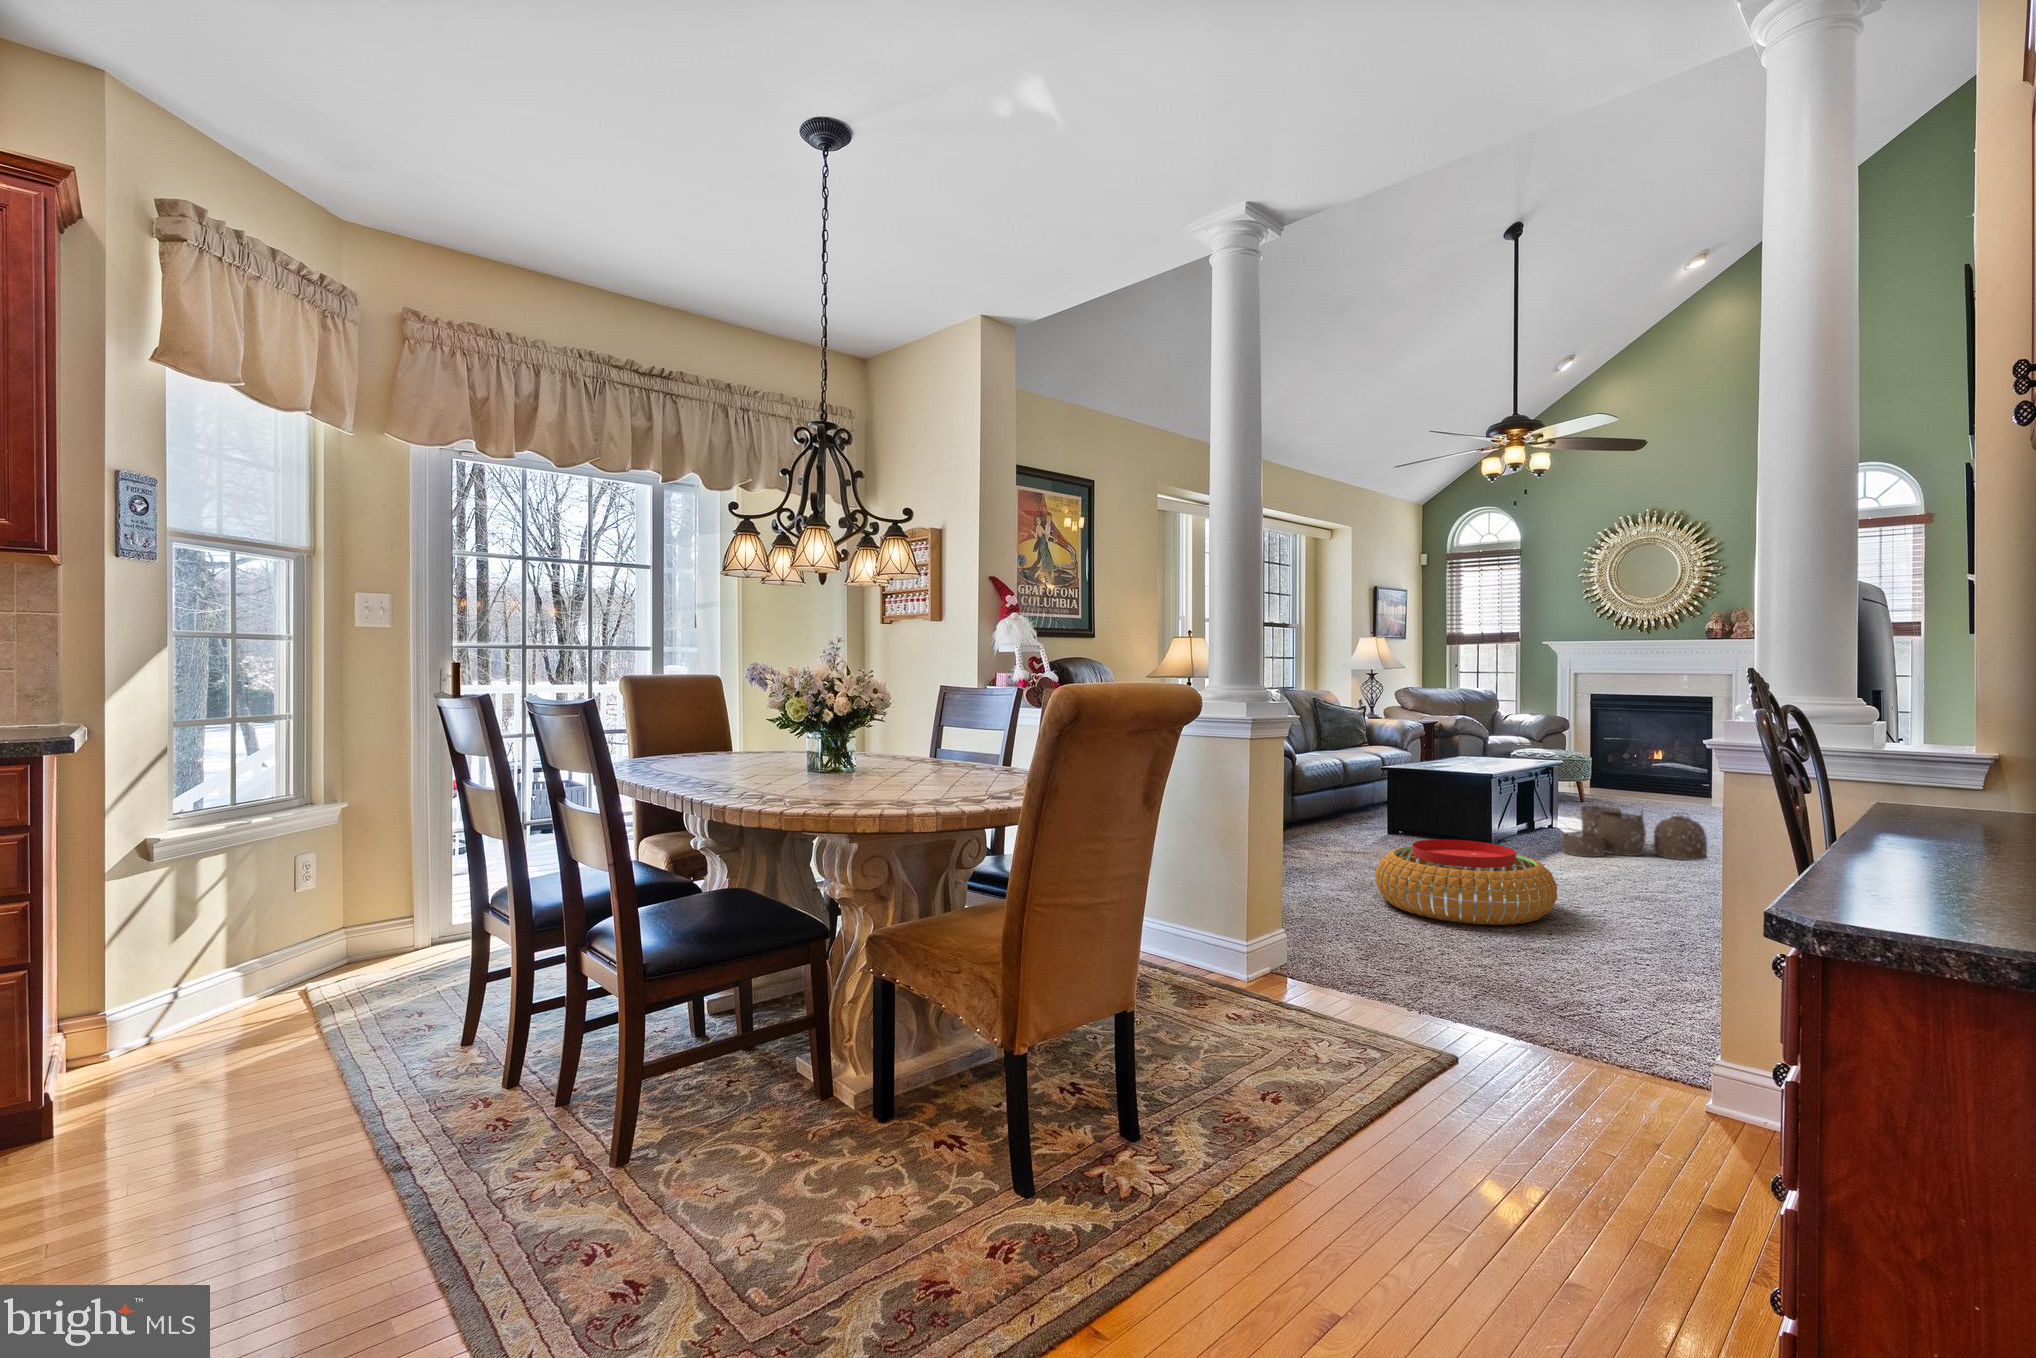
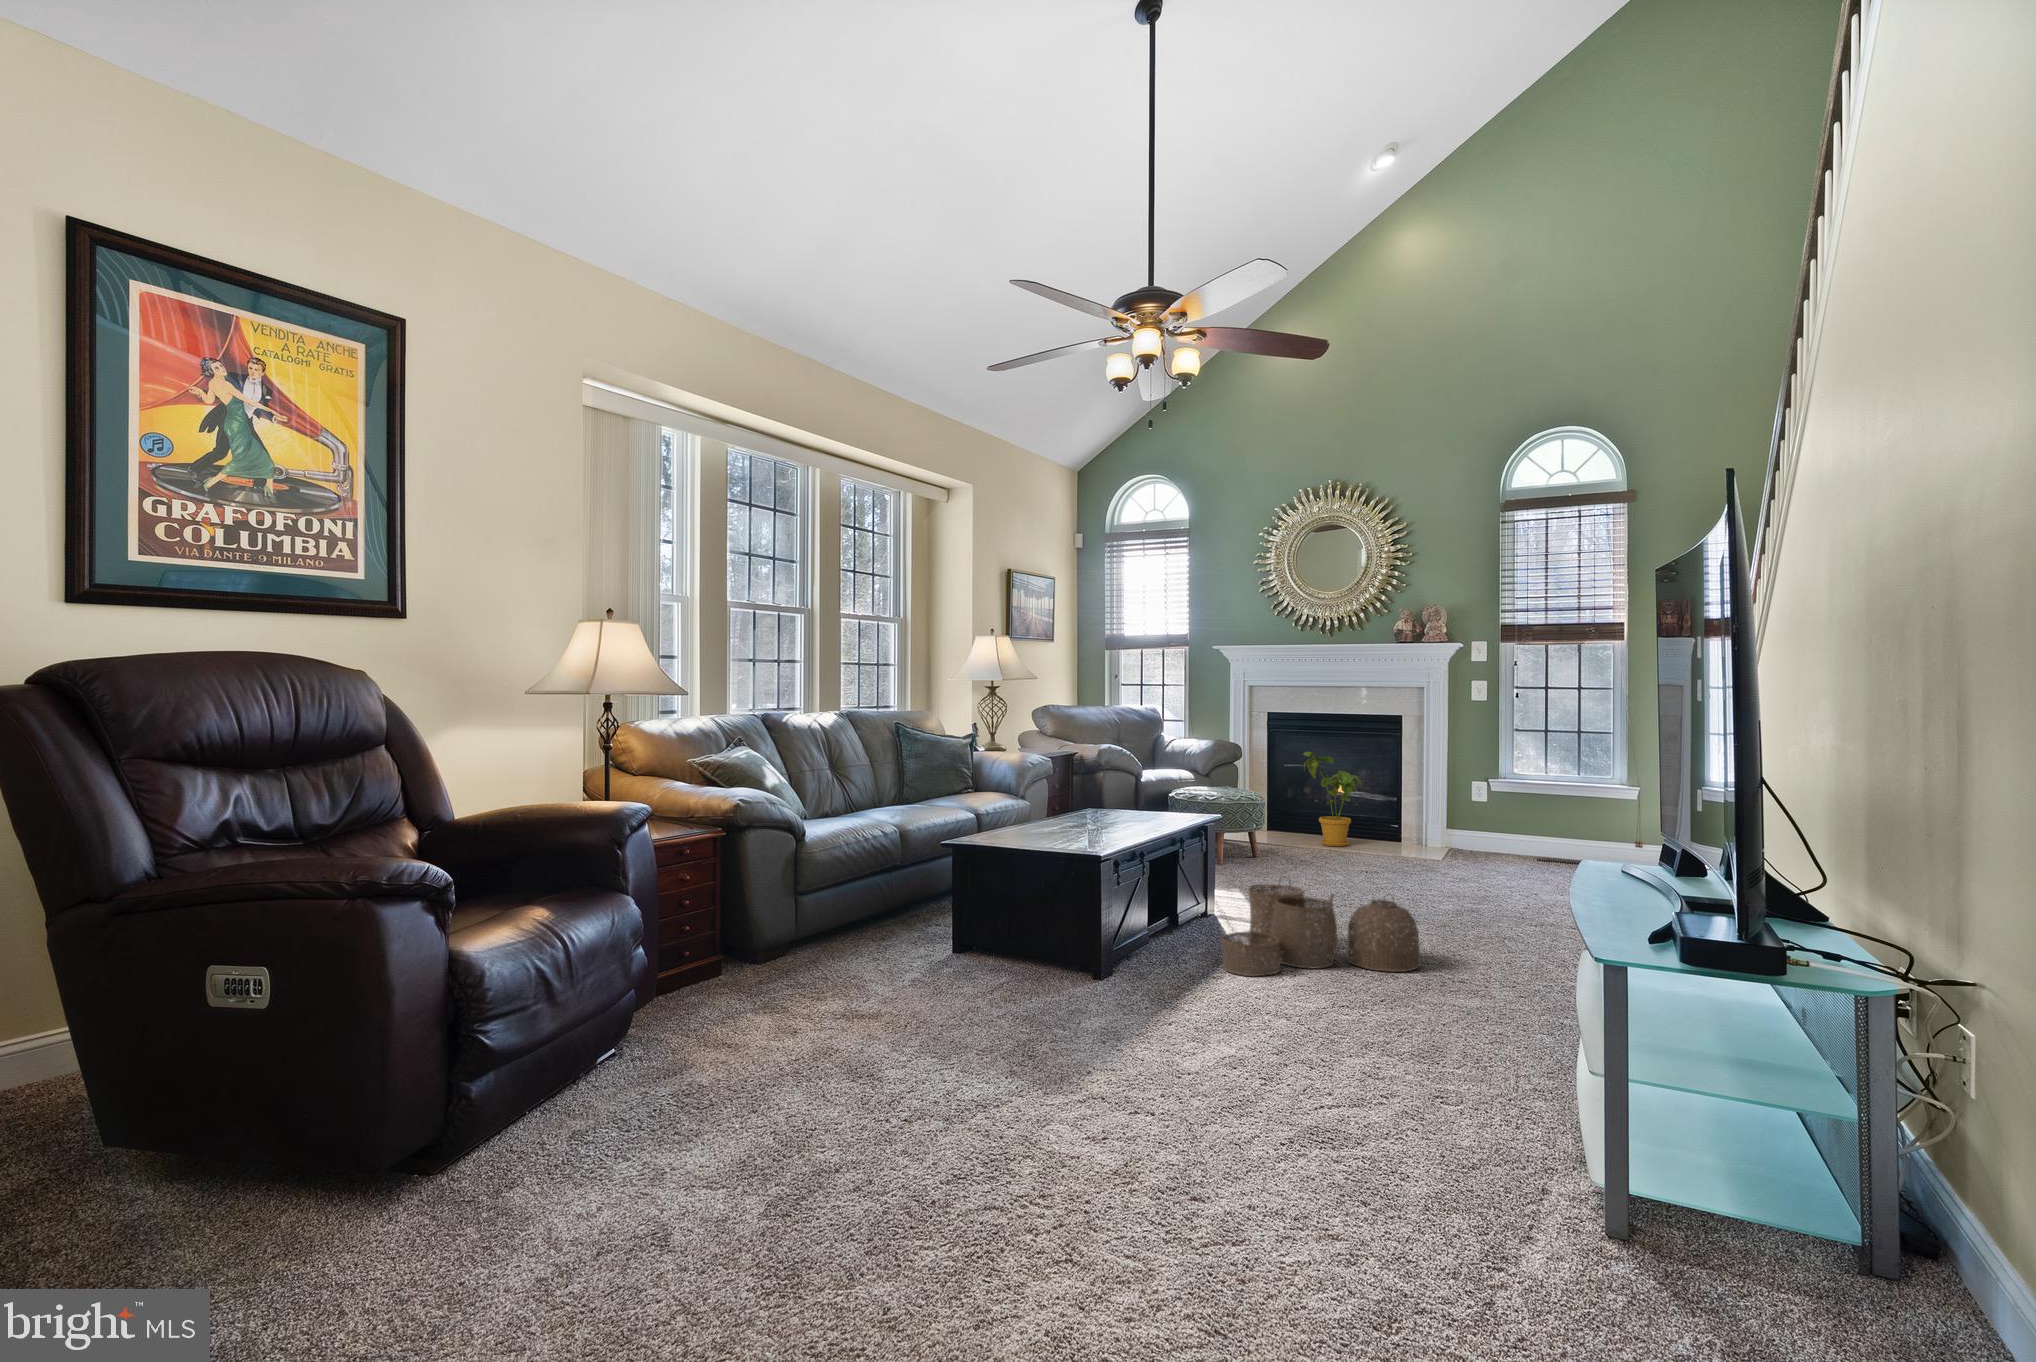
house plant: none [1621,724,1674,798] -> present [1303,752,1362,846]
pouf: present [1376,840,1557,925] -> none [831,1013,1186,1252]

